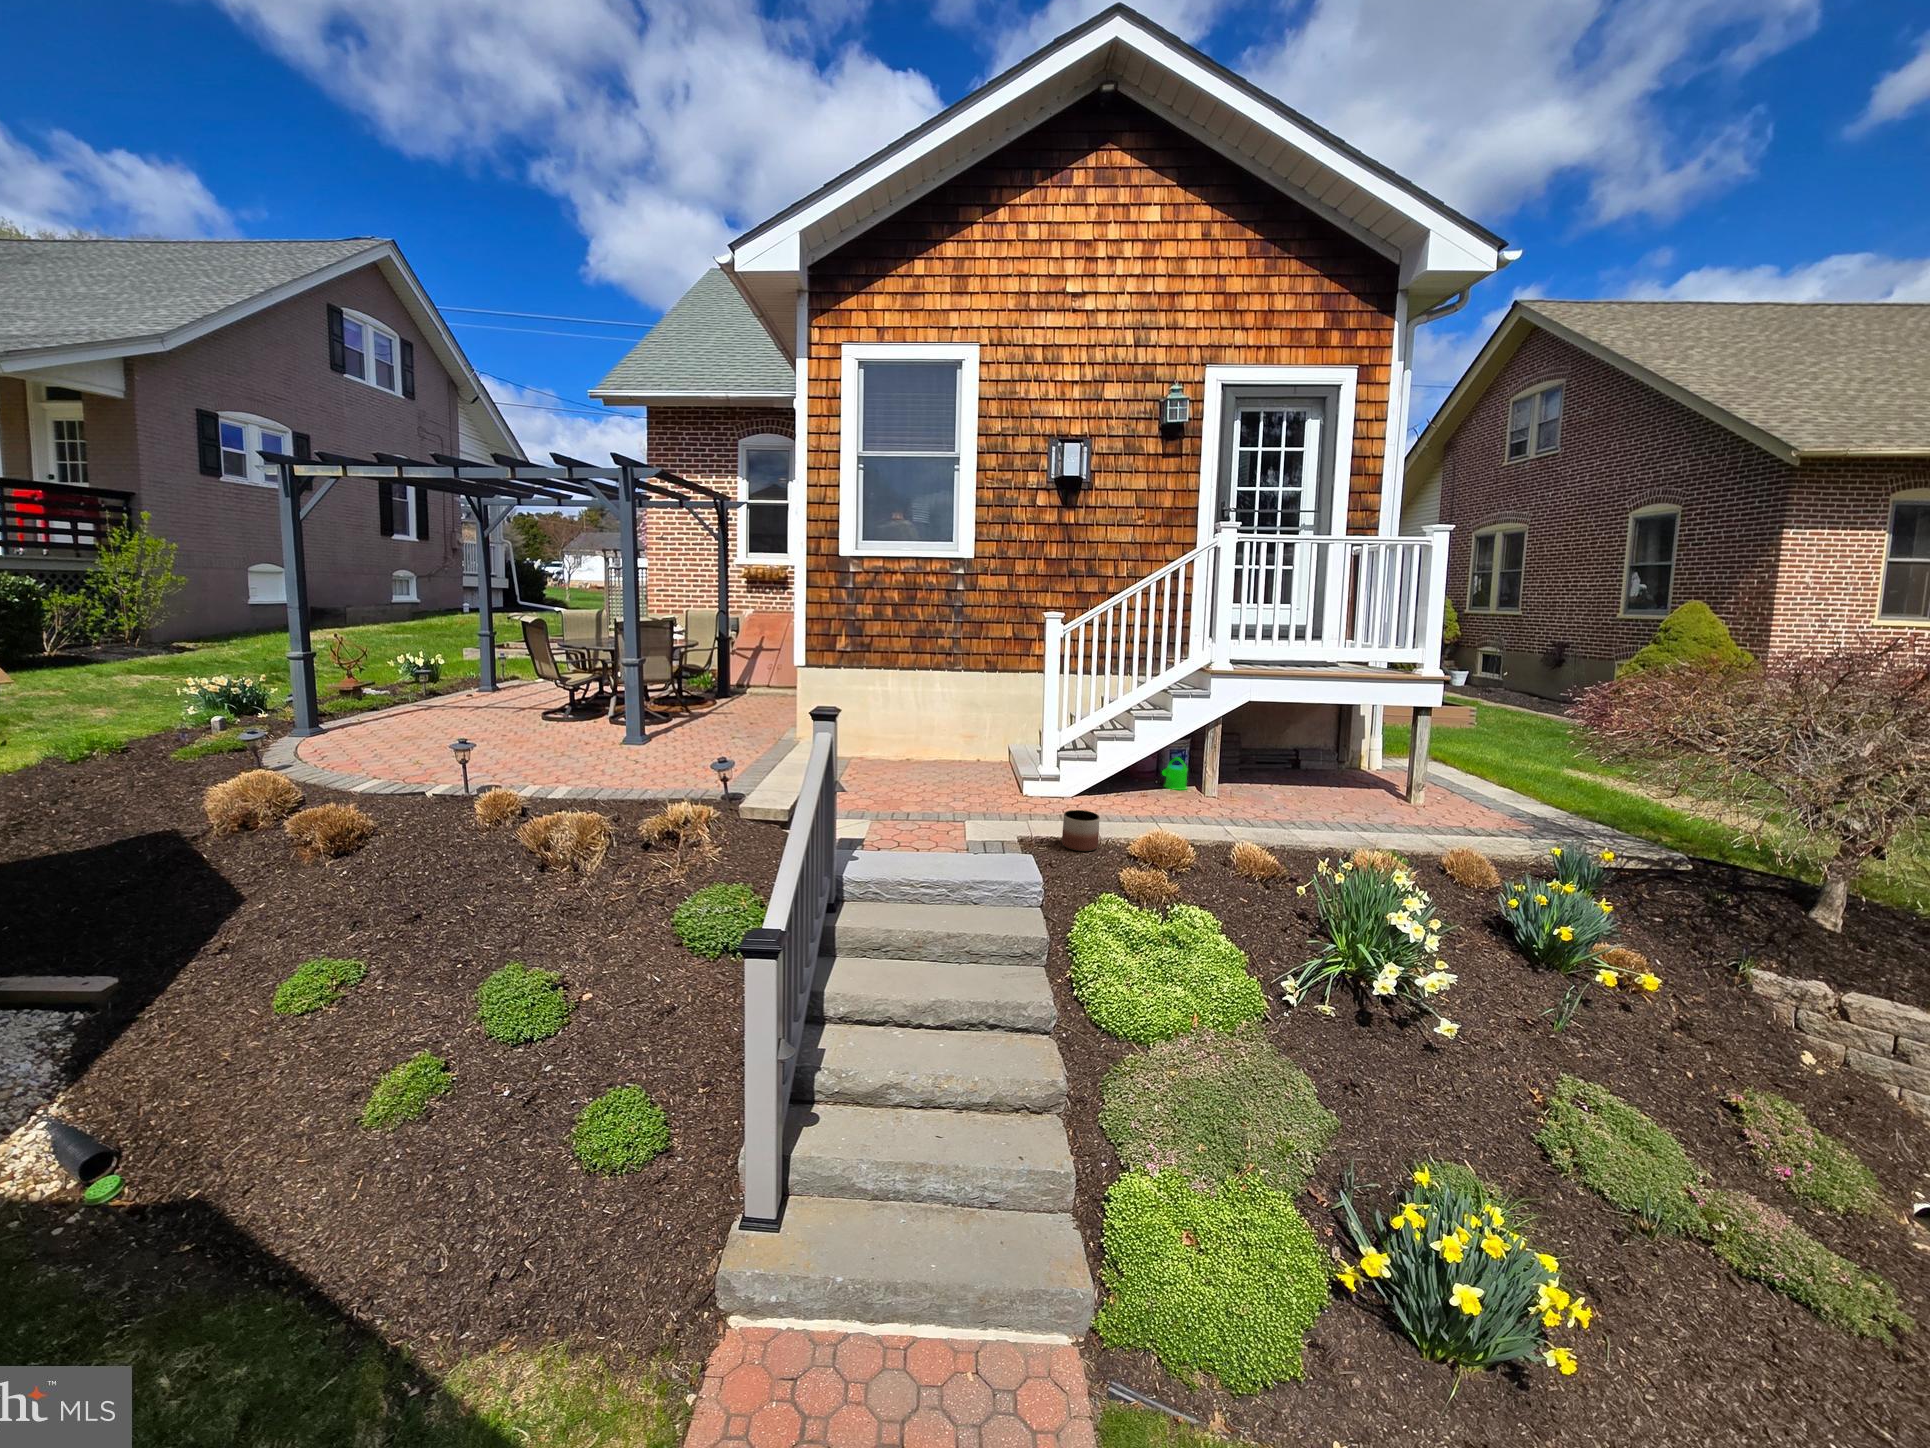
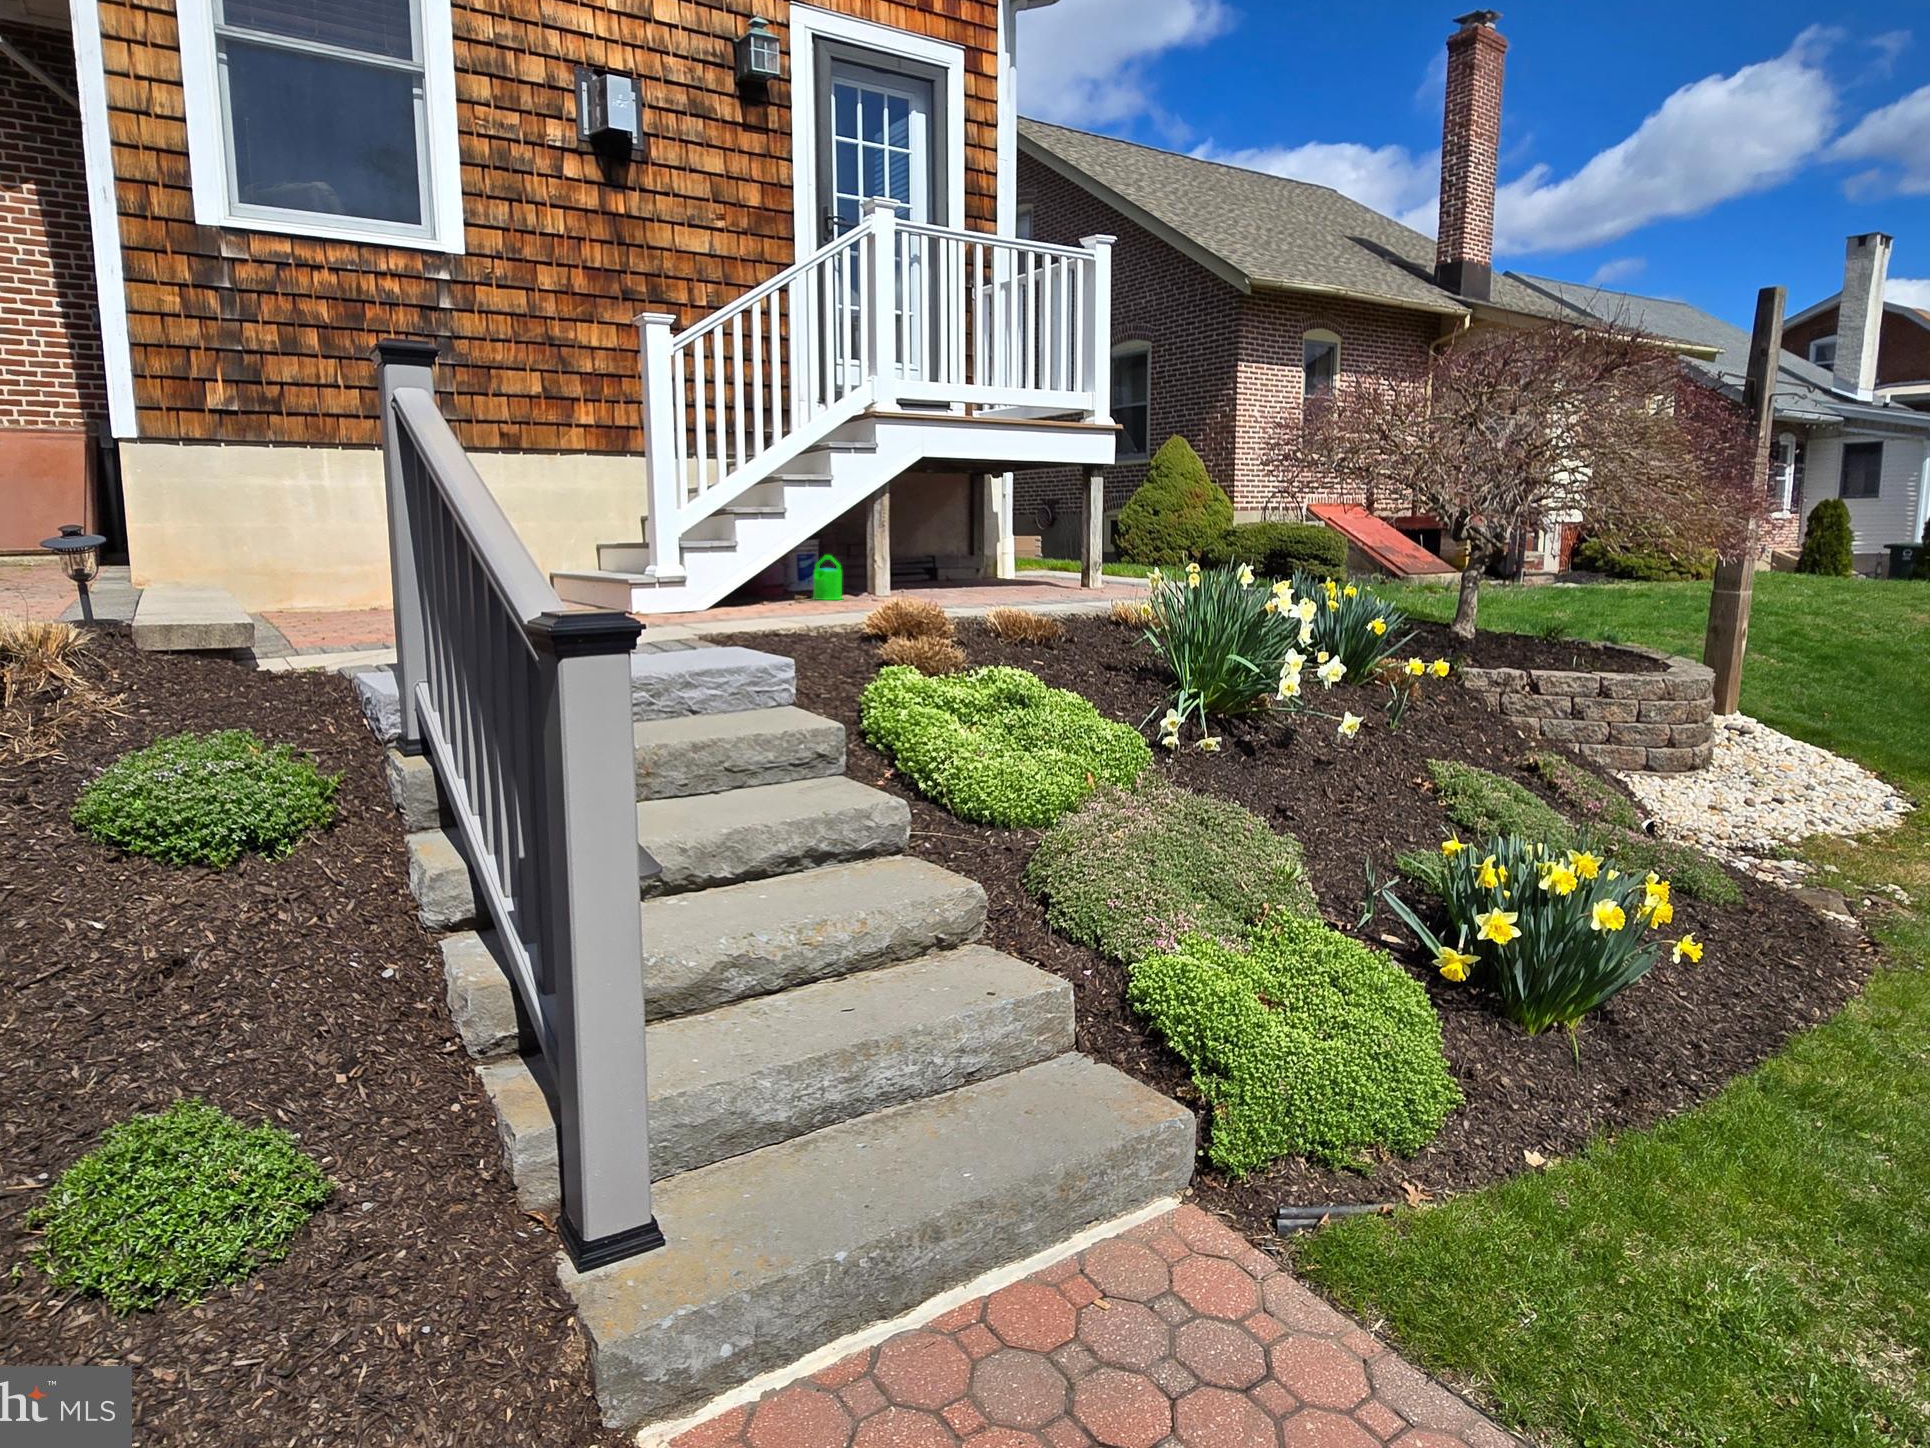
planter: present [1062,810,1100,851] -> none [772,587,826,642]

